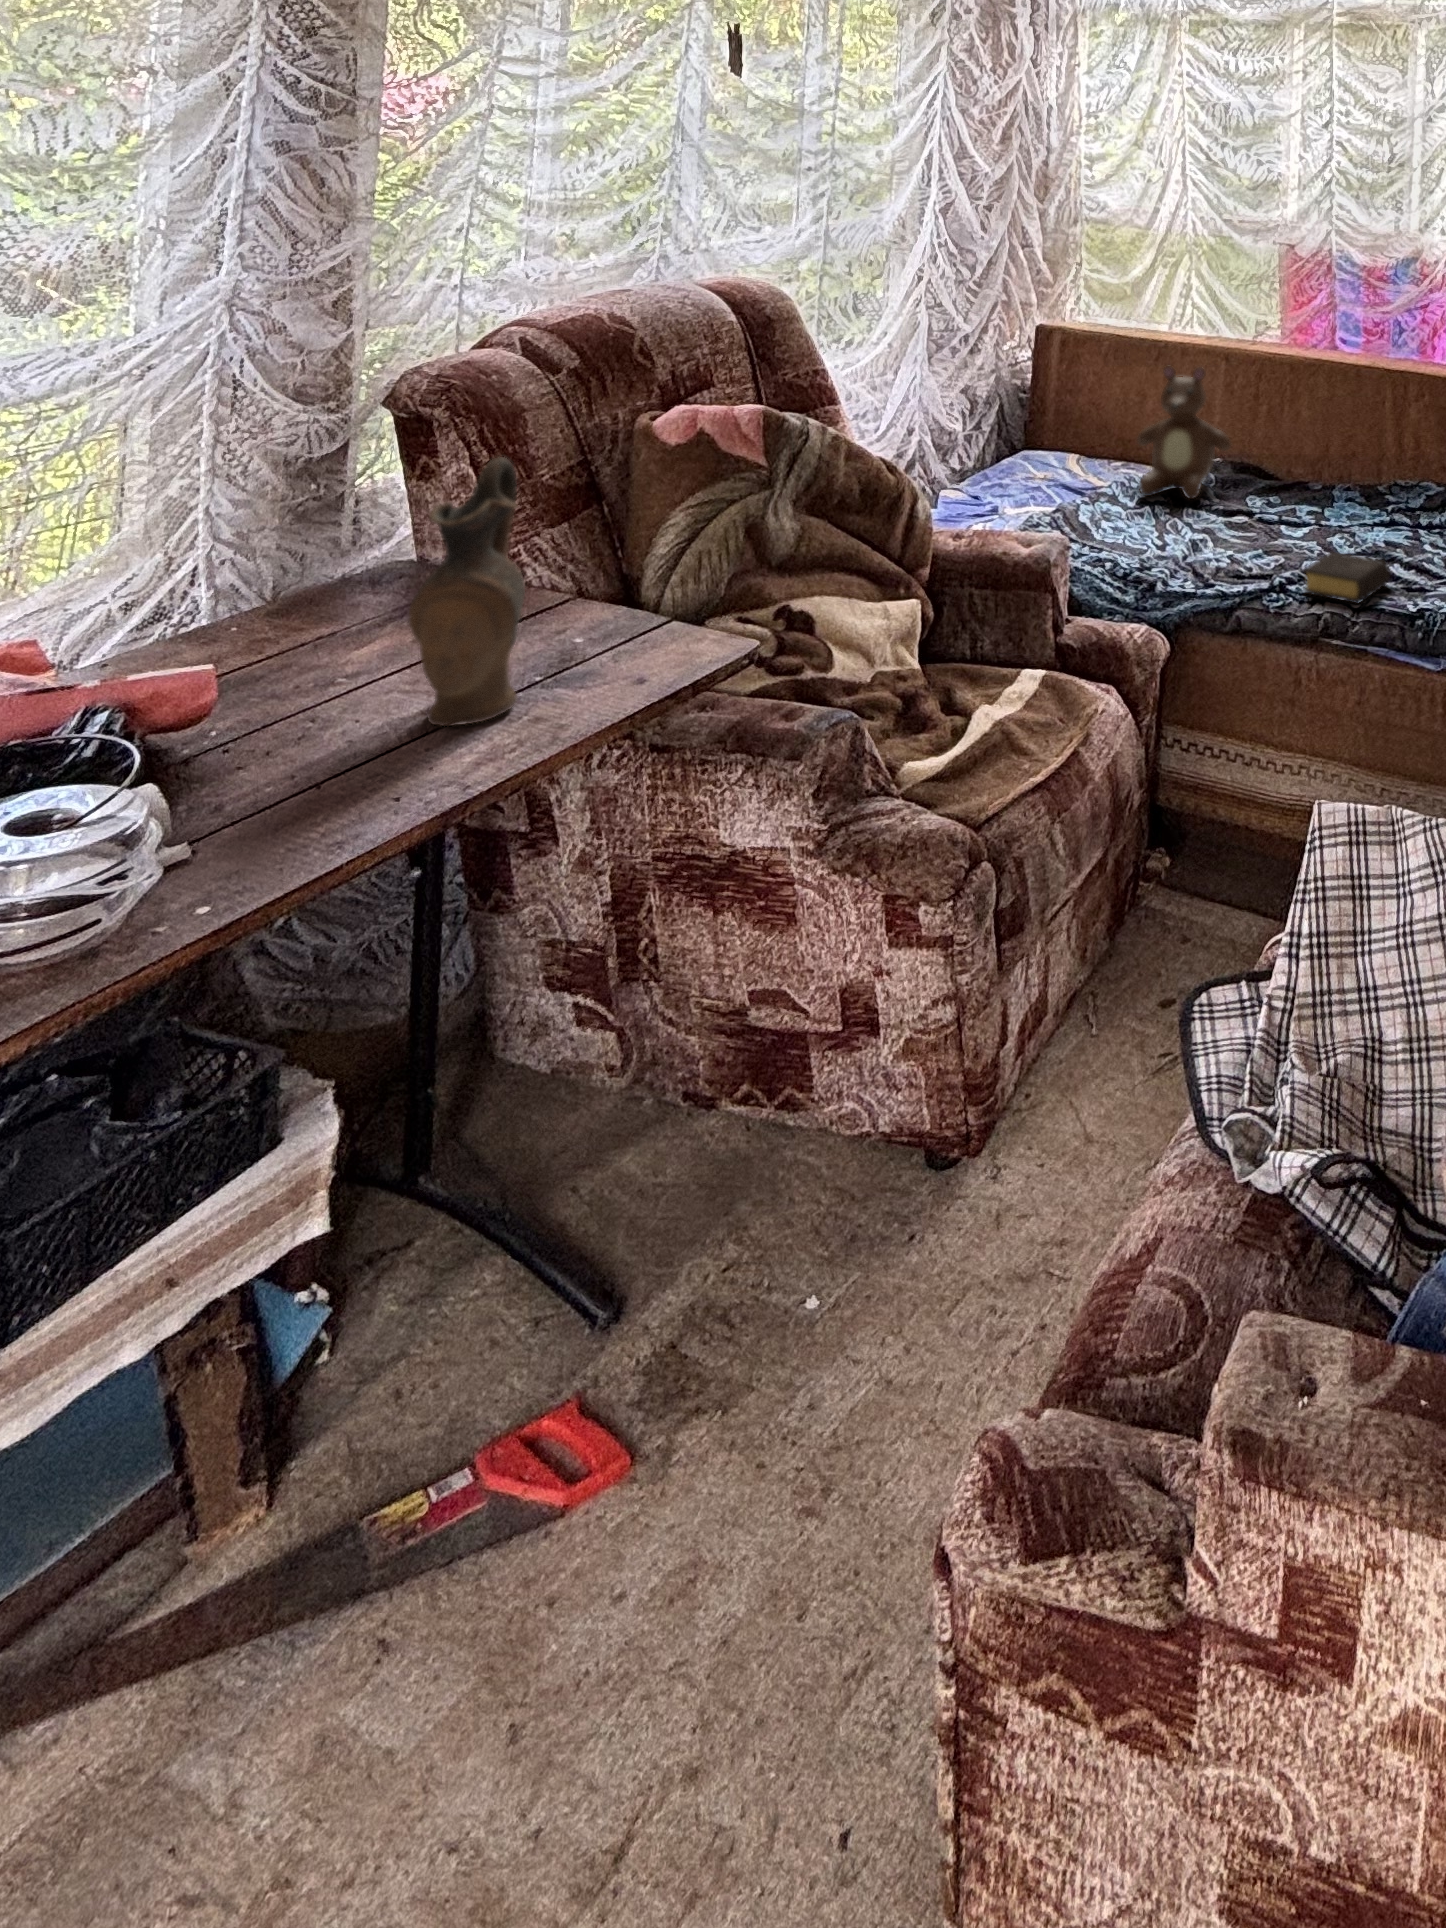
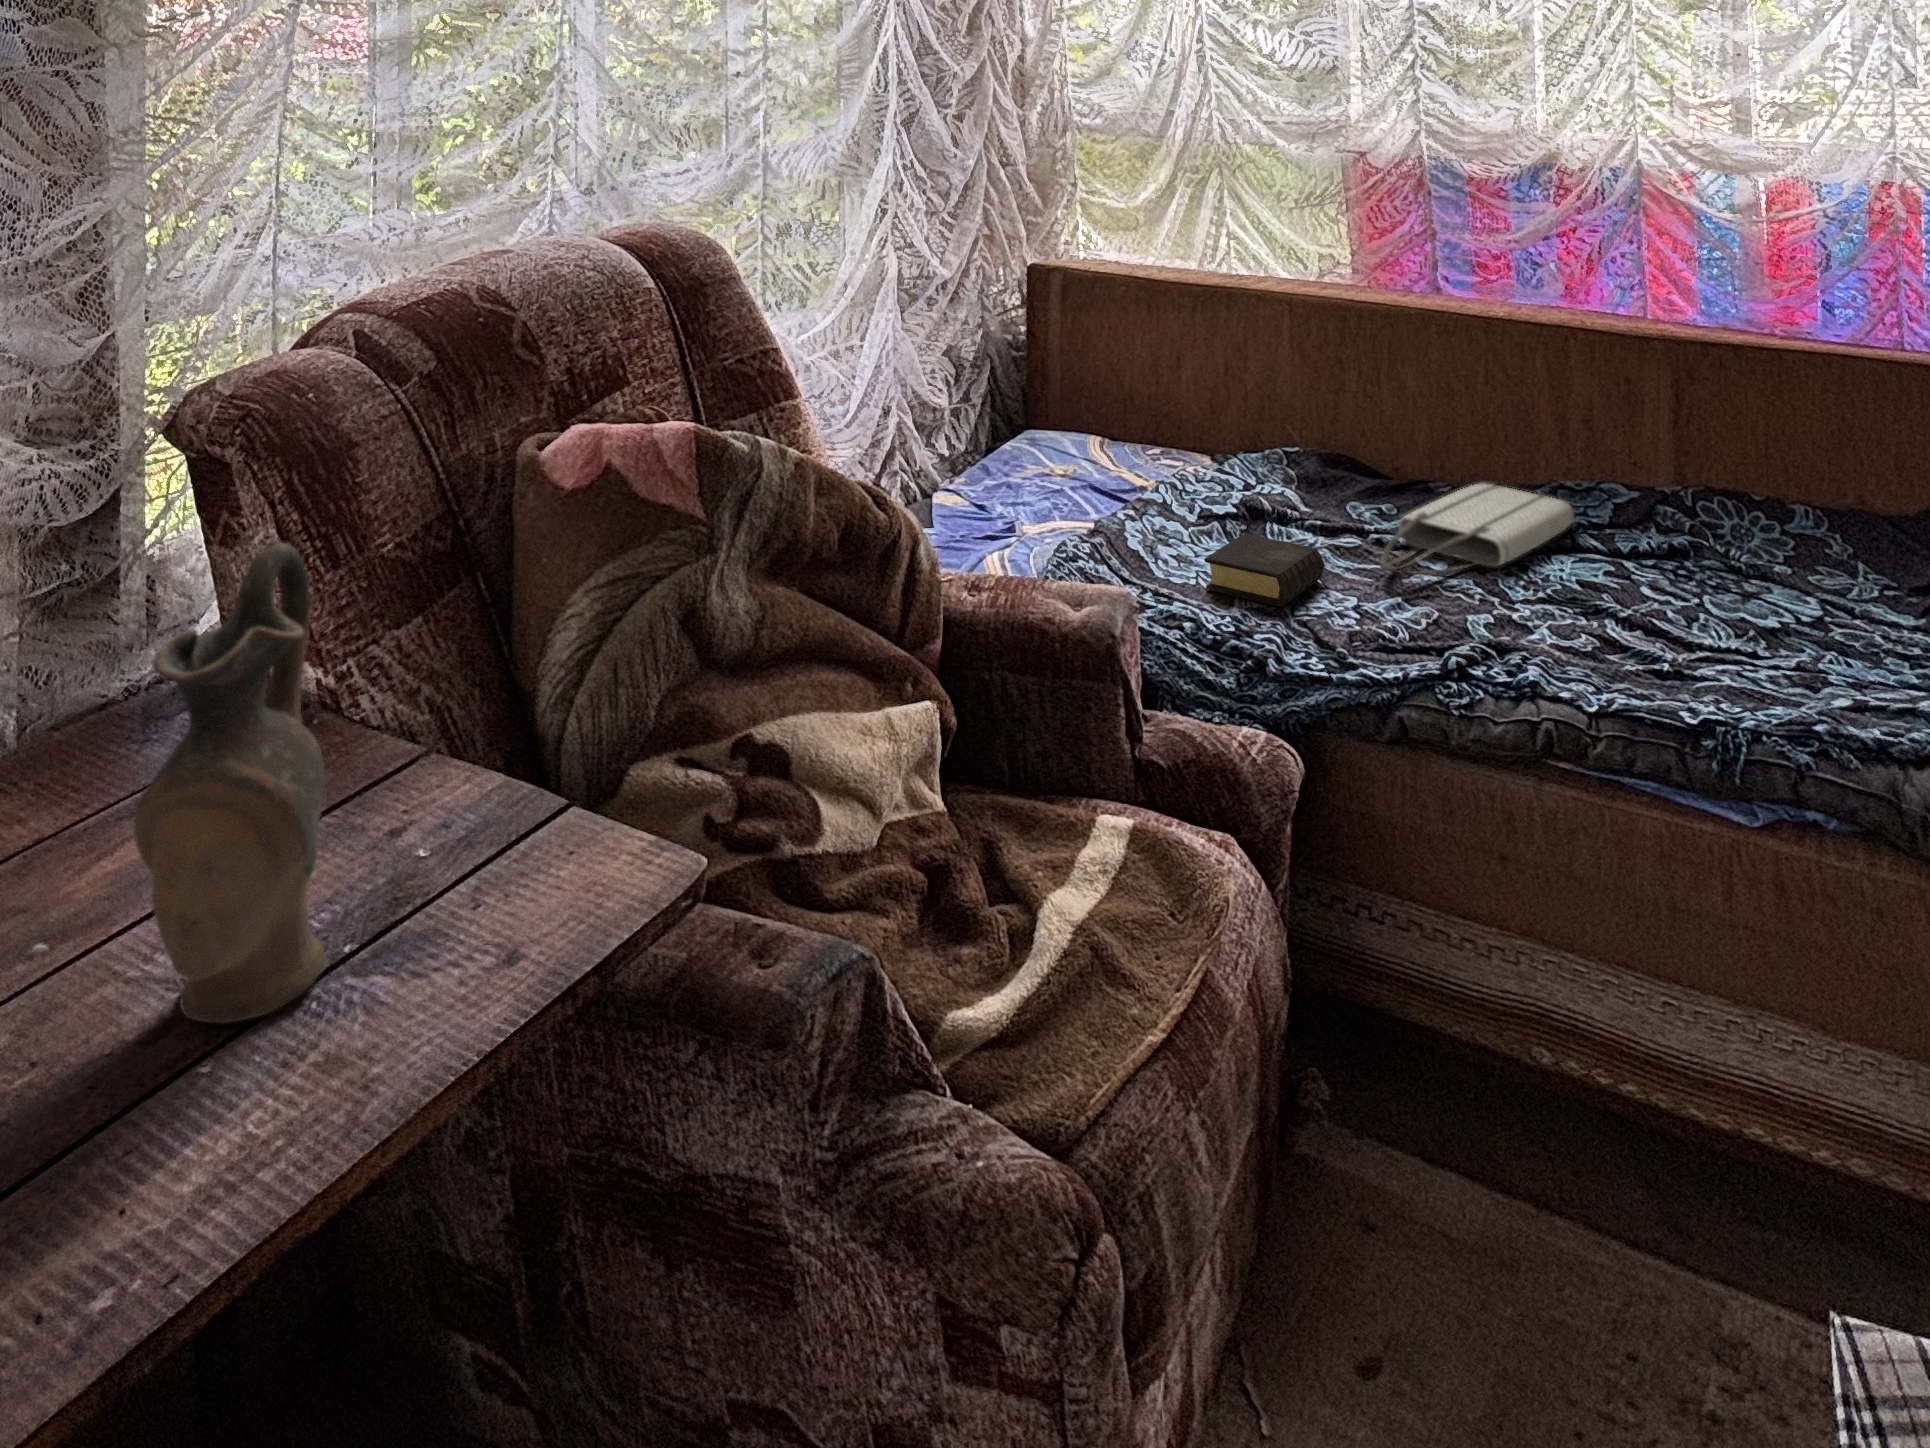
teddy bear: present [1137,366,1231,499] -> none [1182,324,1317,511]
tote bag: none [1253,479,1394,535] -> present [1381,483,1574,573]
book: present [1304,552,1390,603] -> present [1204,533,1325,607]

